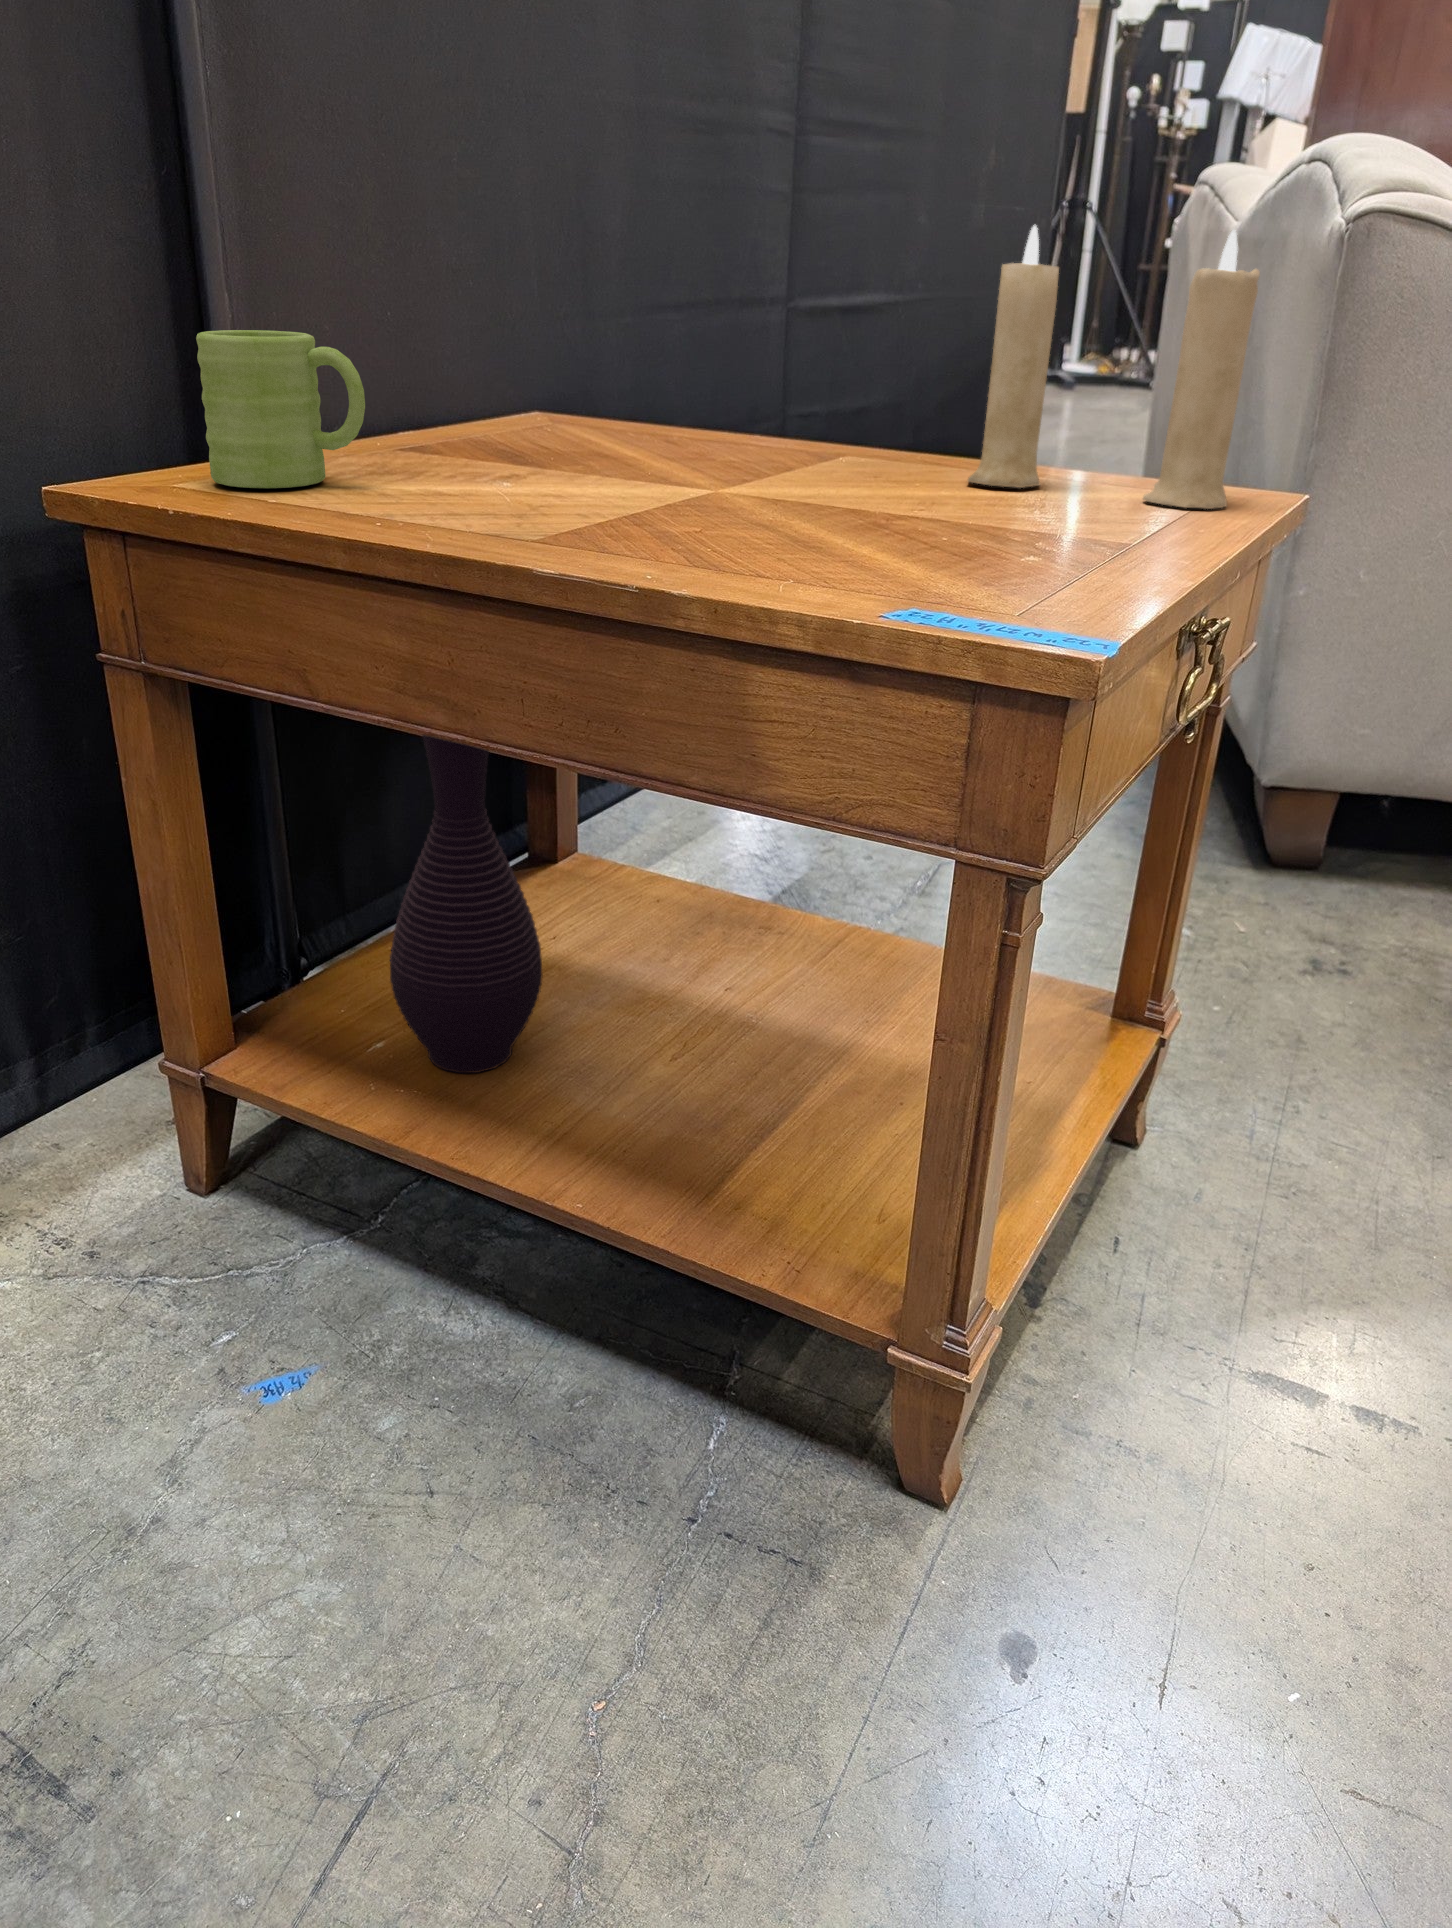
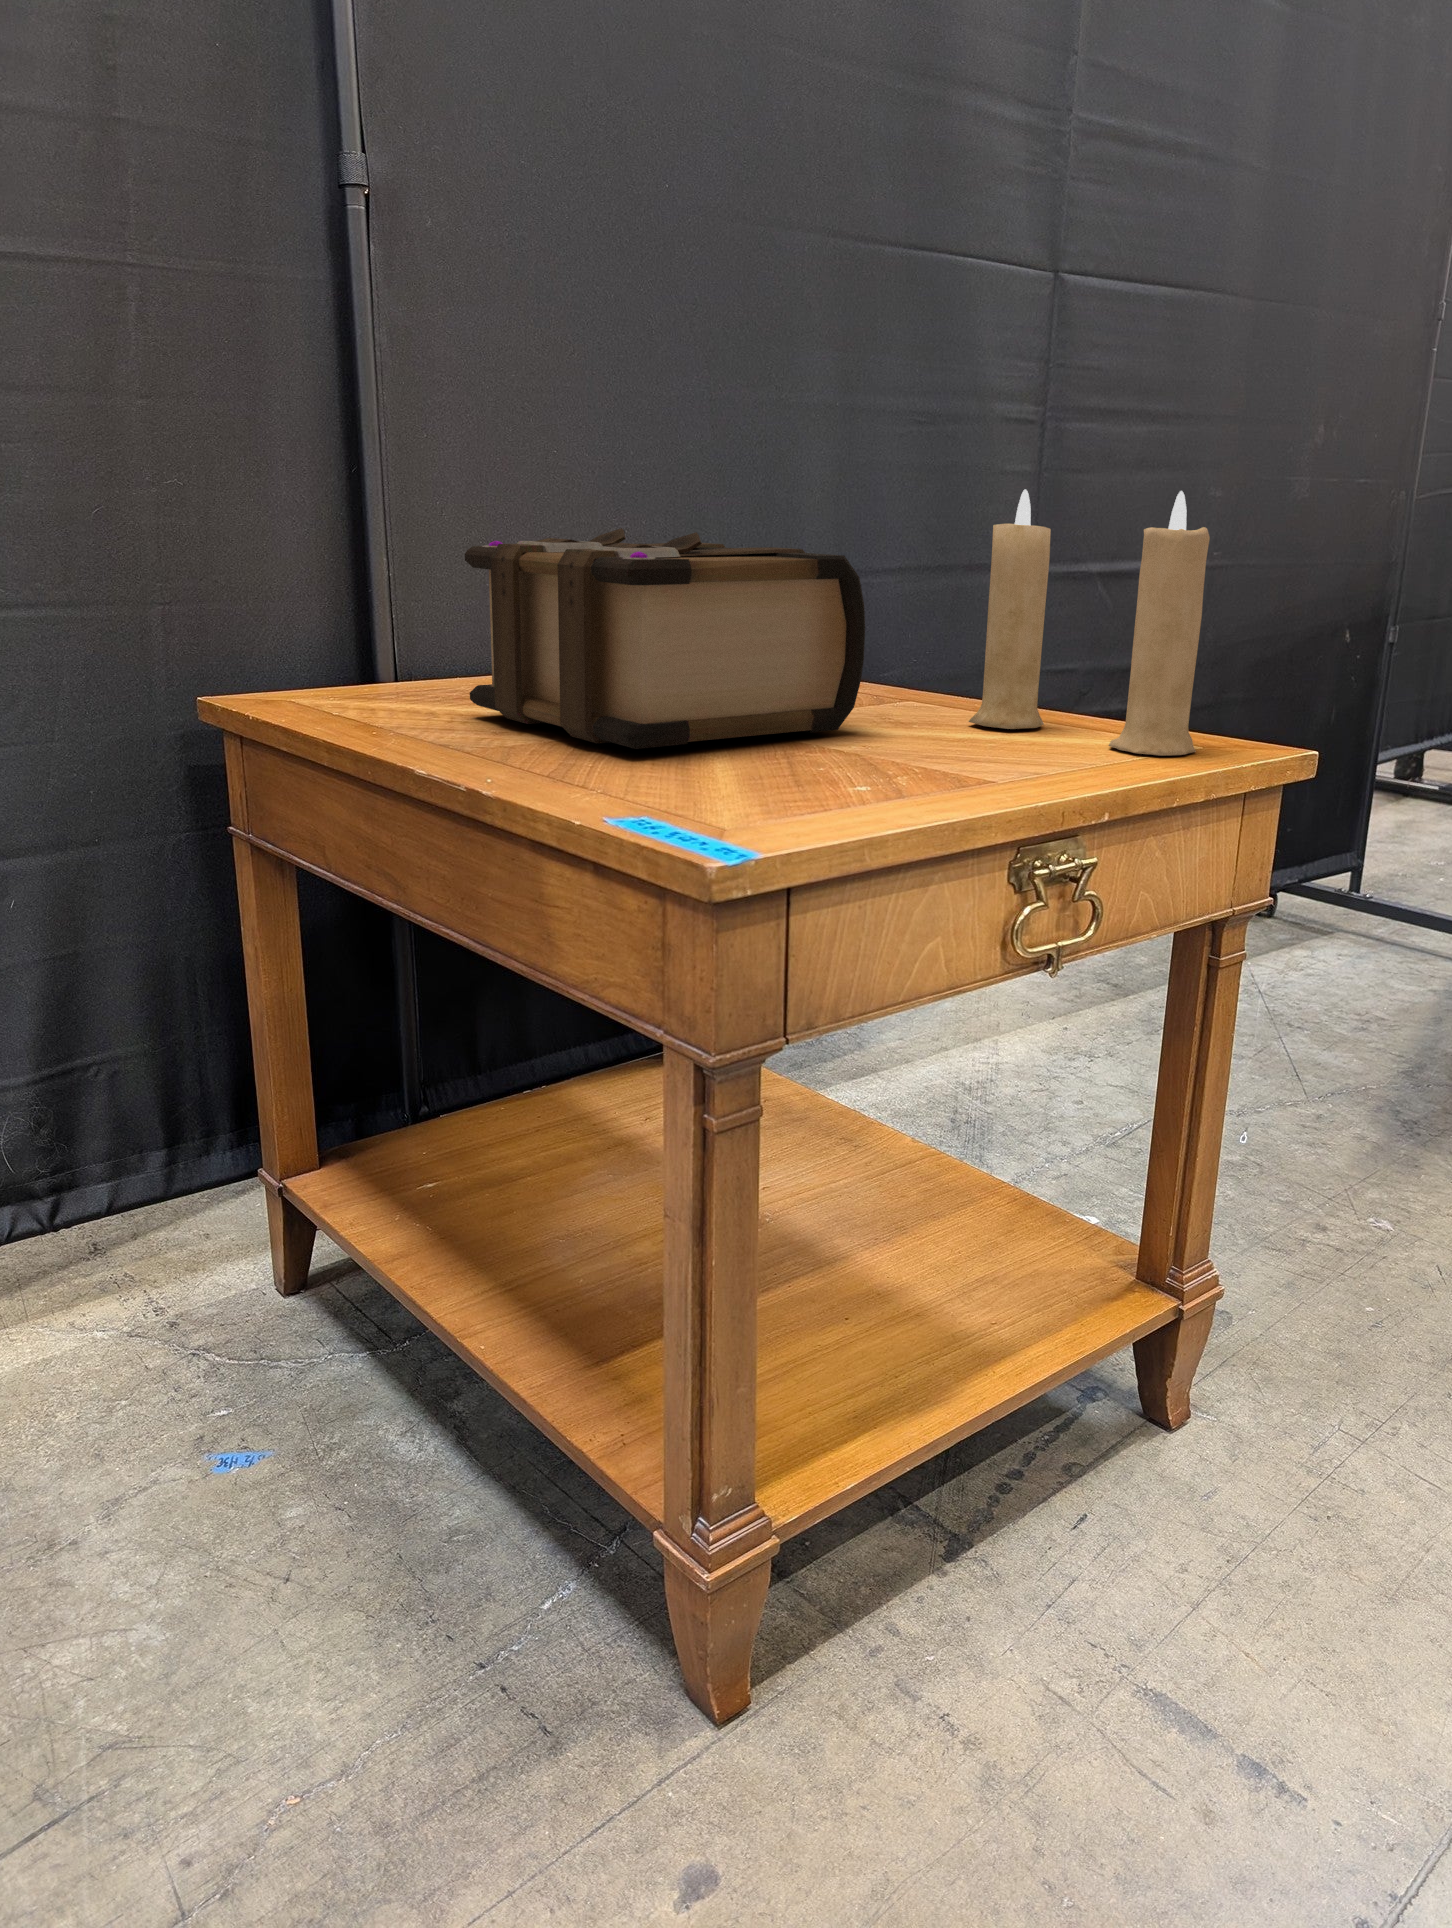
book: none [422,270,897,528] -> present [465,528,865,749]
mug: present [196,330,365,488] -> none [326,581,445,703]
vase: present [390,735,542,1073] -> none [426,880,563,1222]

